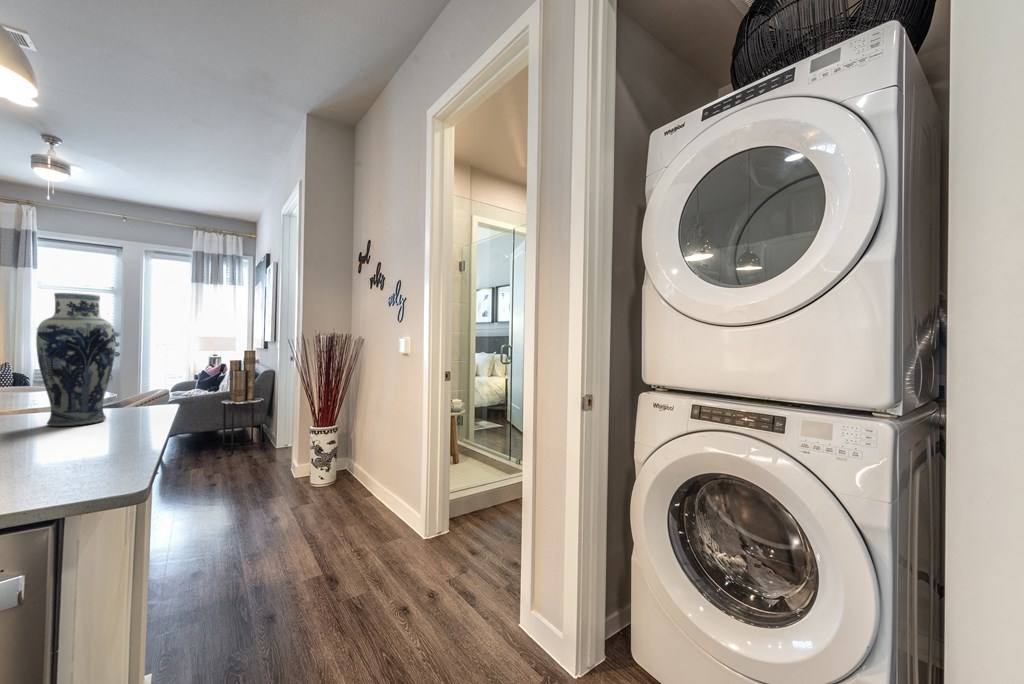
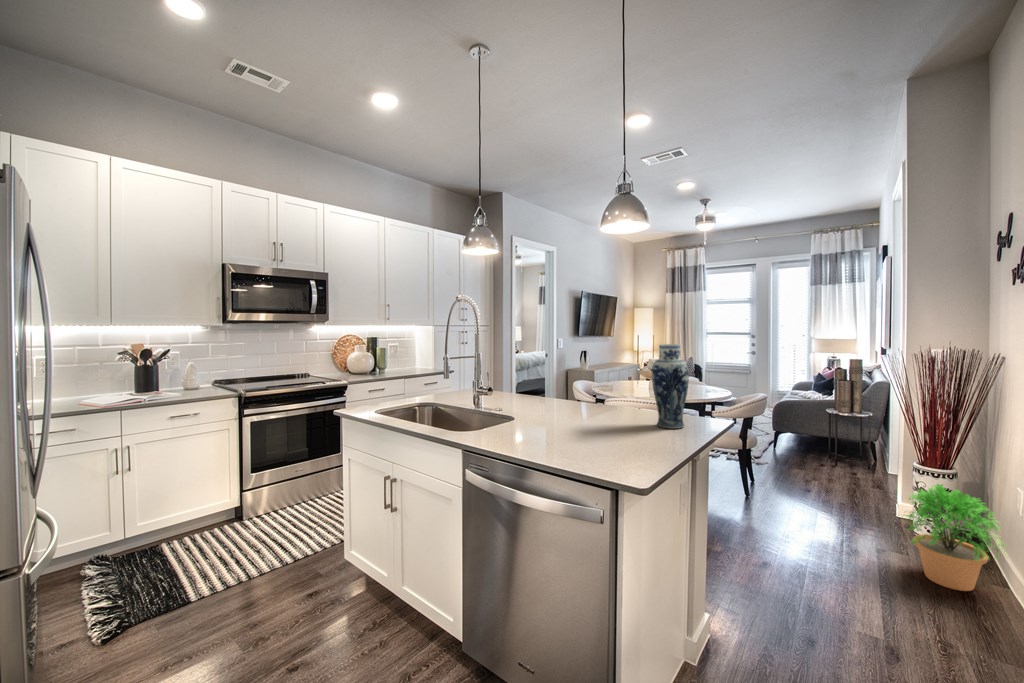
potted plant: none [313,433,377,513] -> present [906,484,1004,591]

